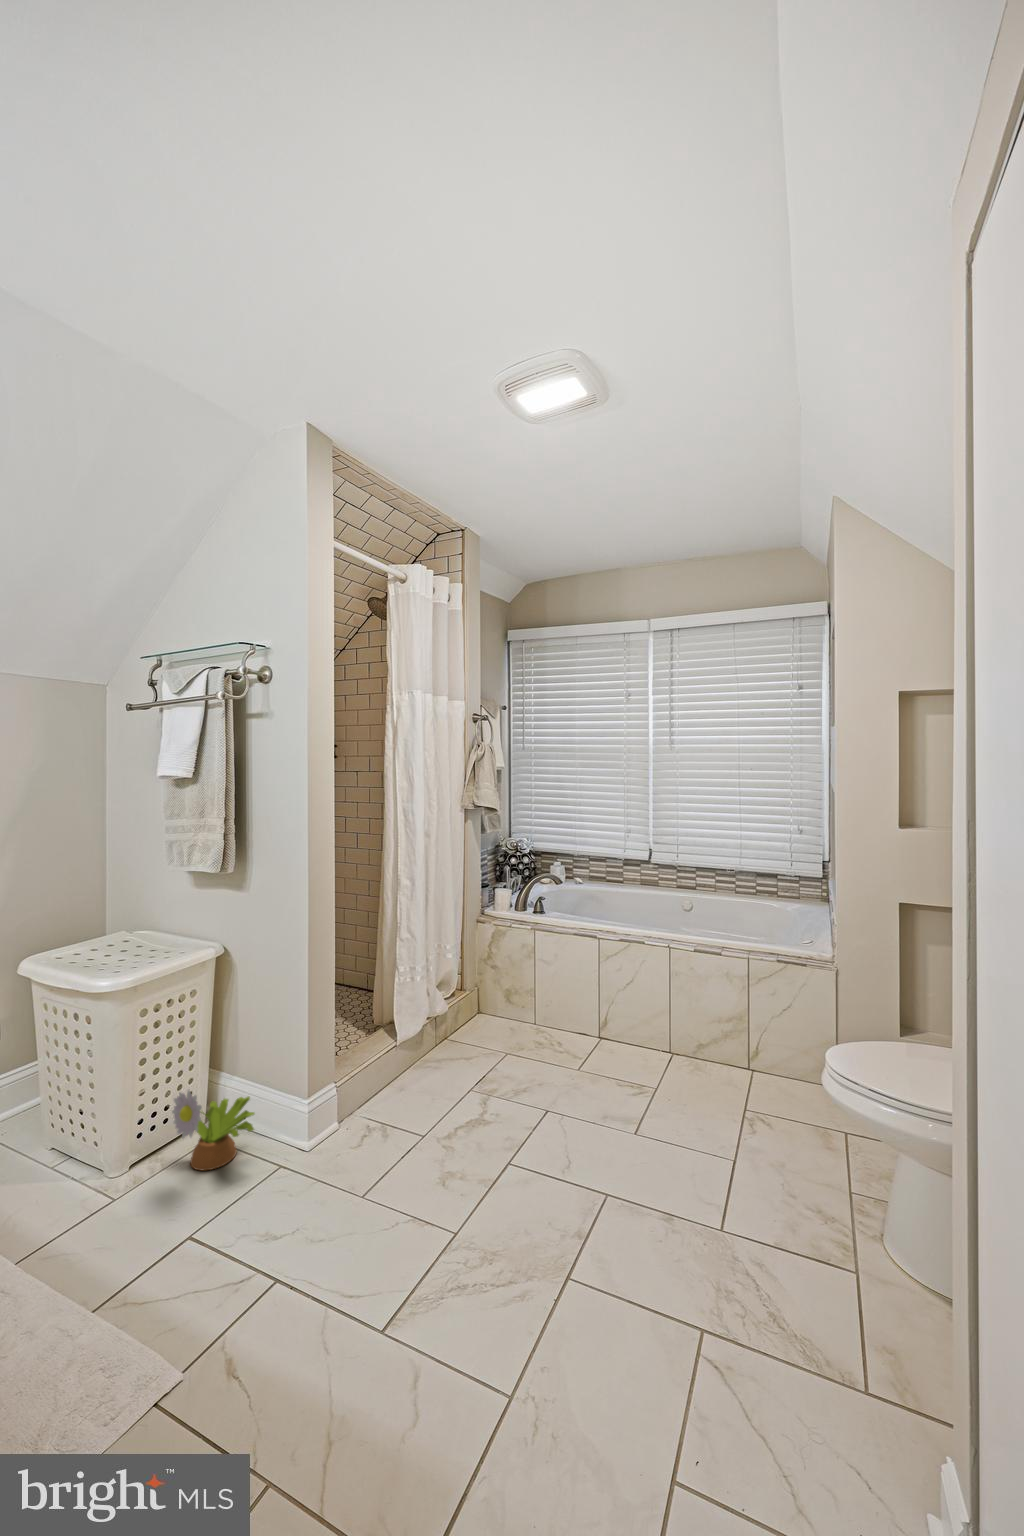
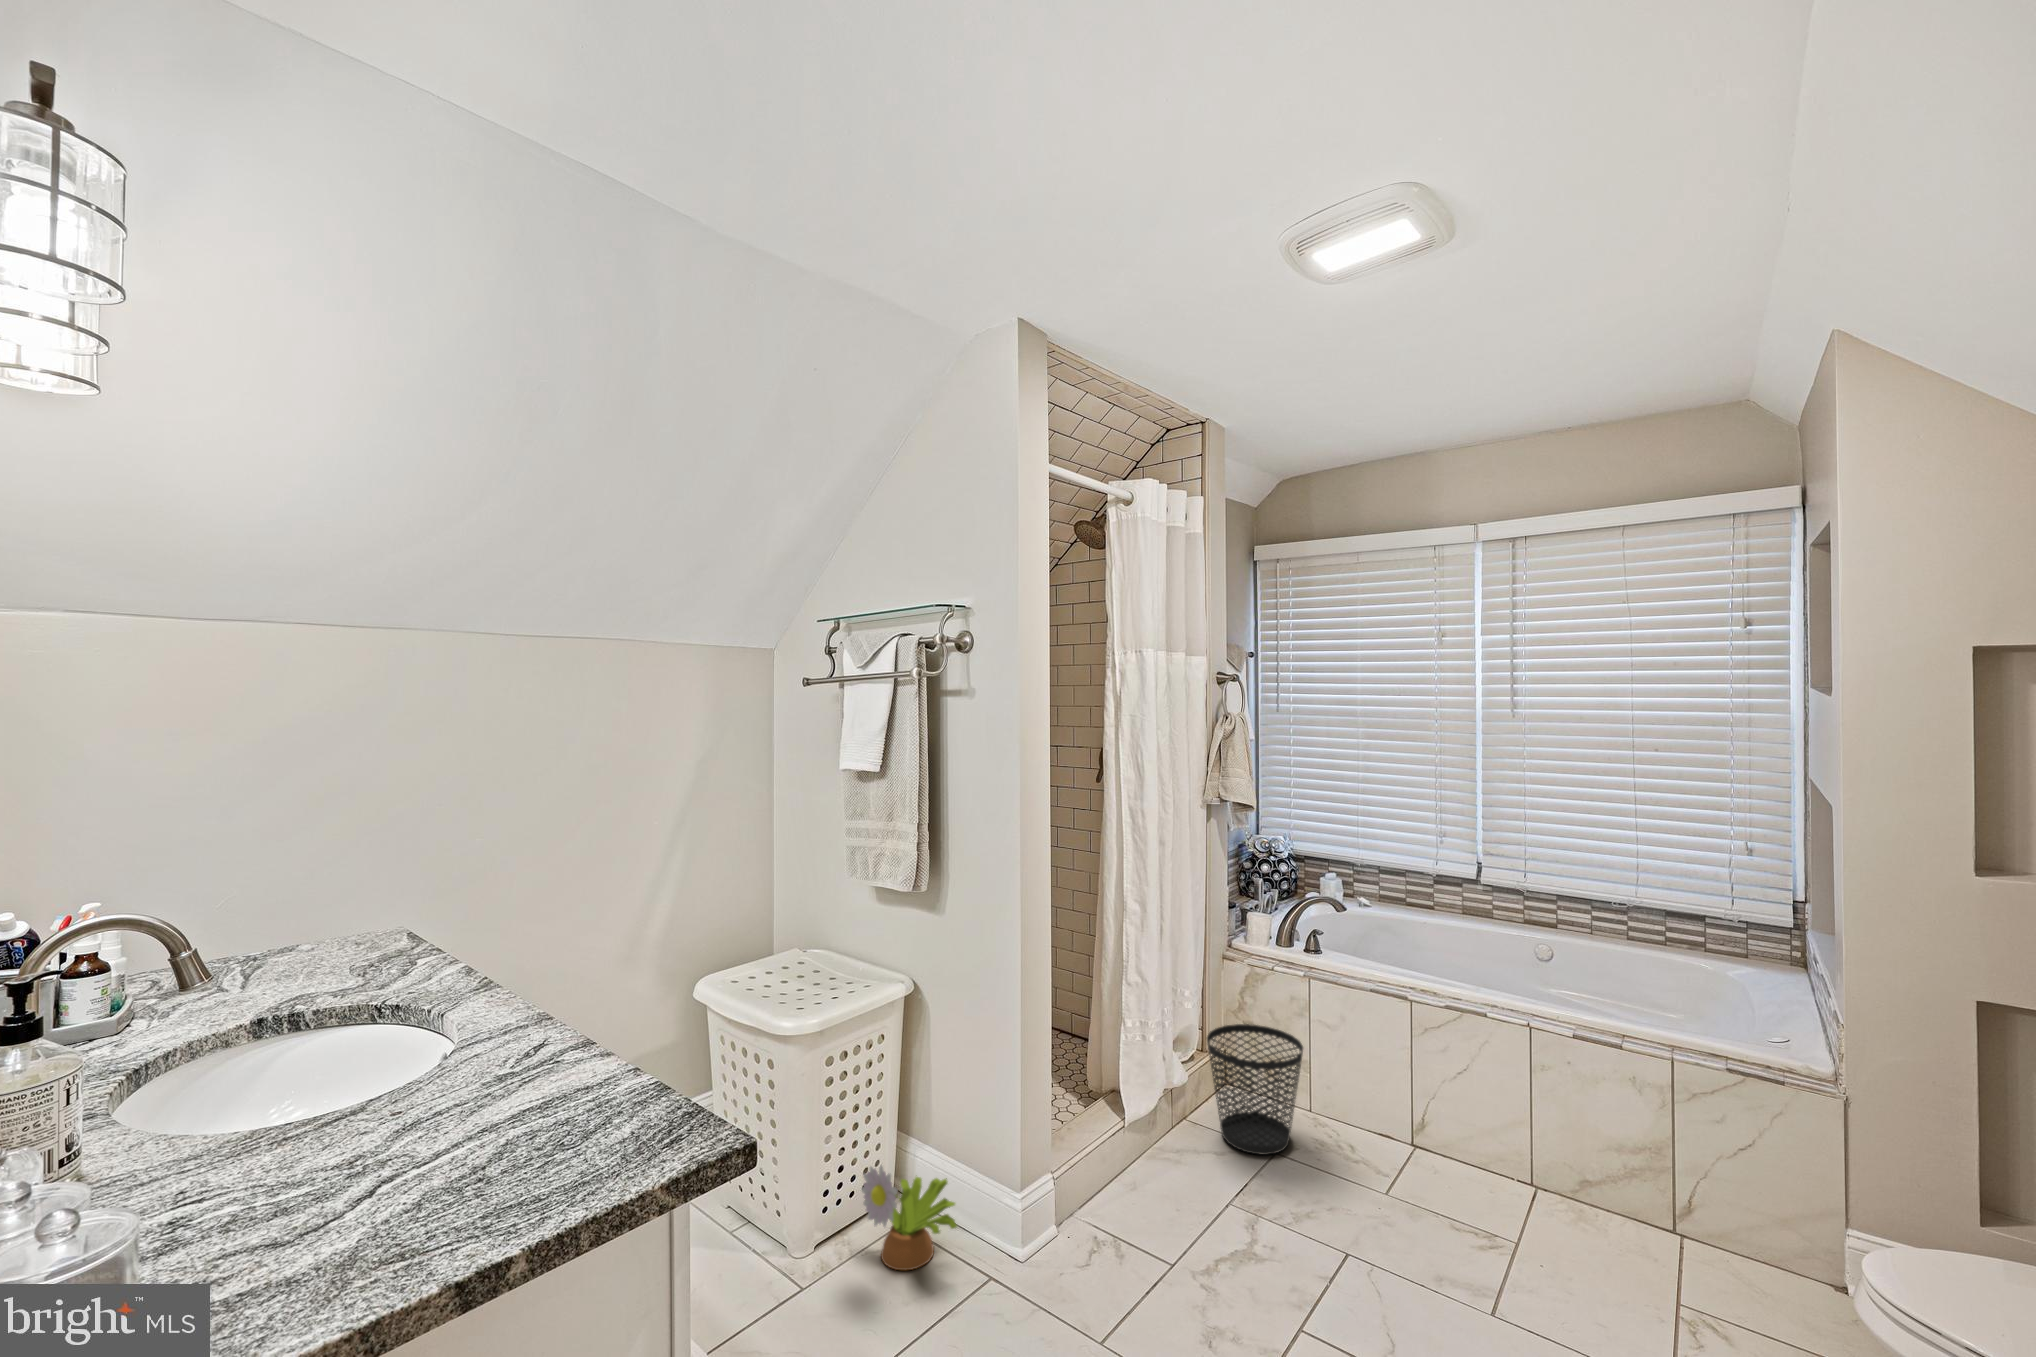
wastebasket: none [461,966,528,1055] -> present [1207,1024,1303,1155]

